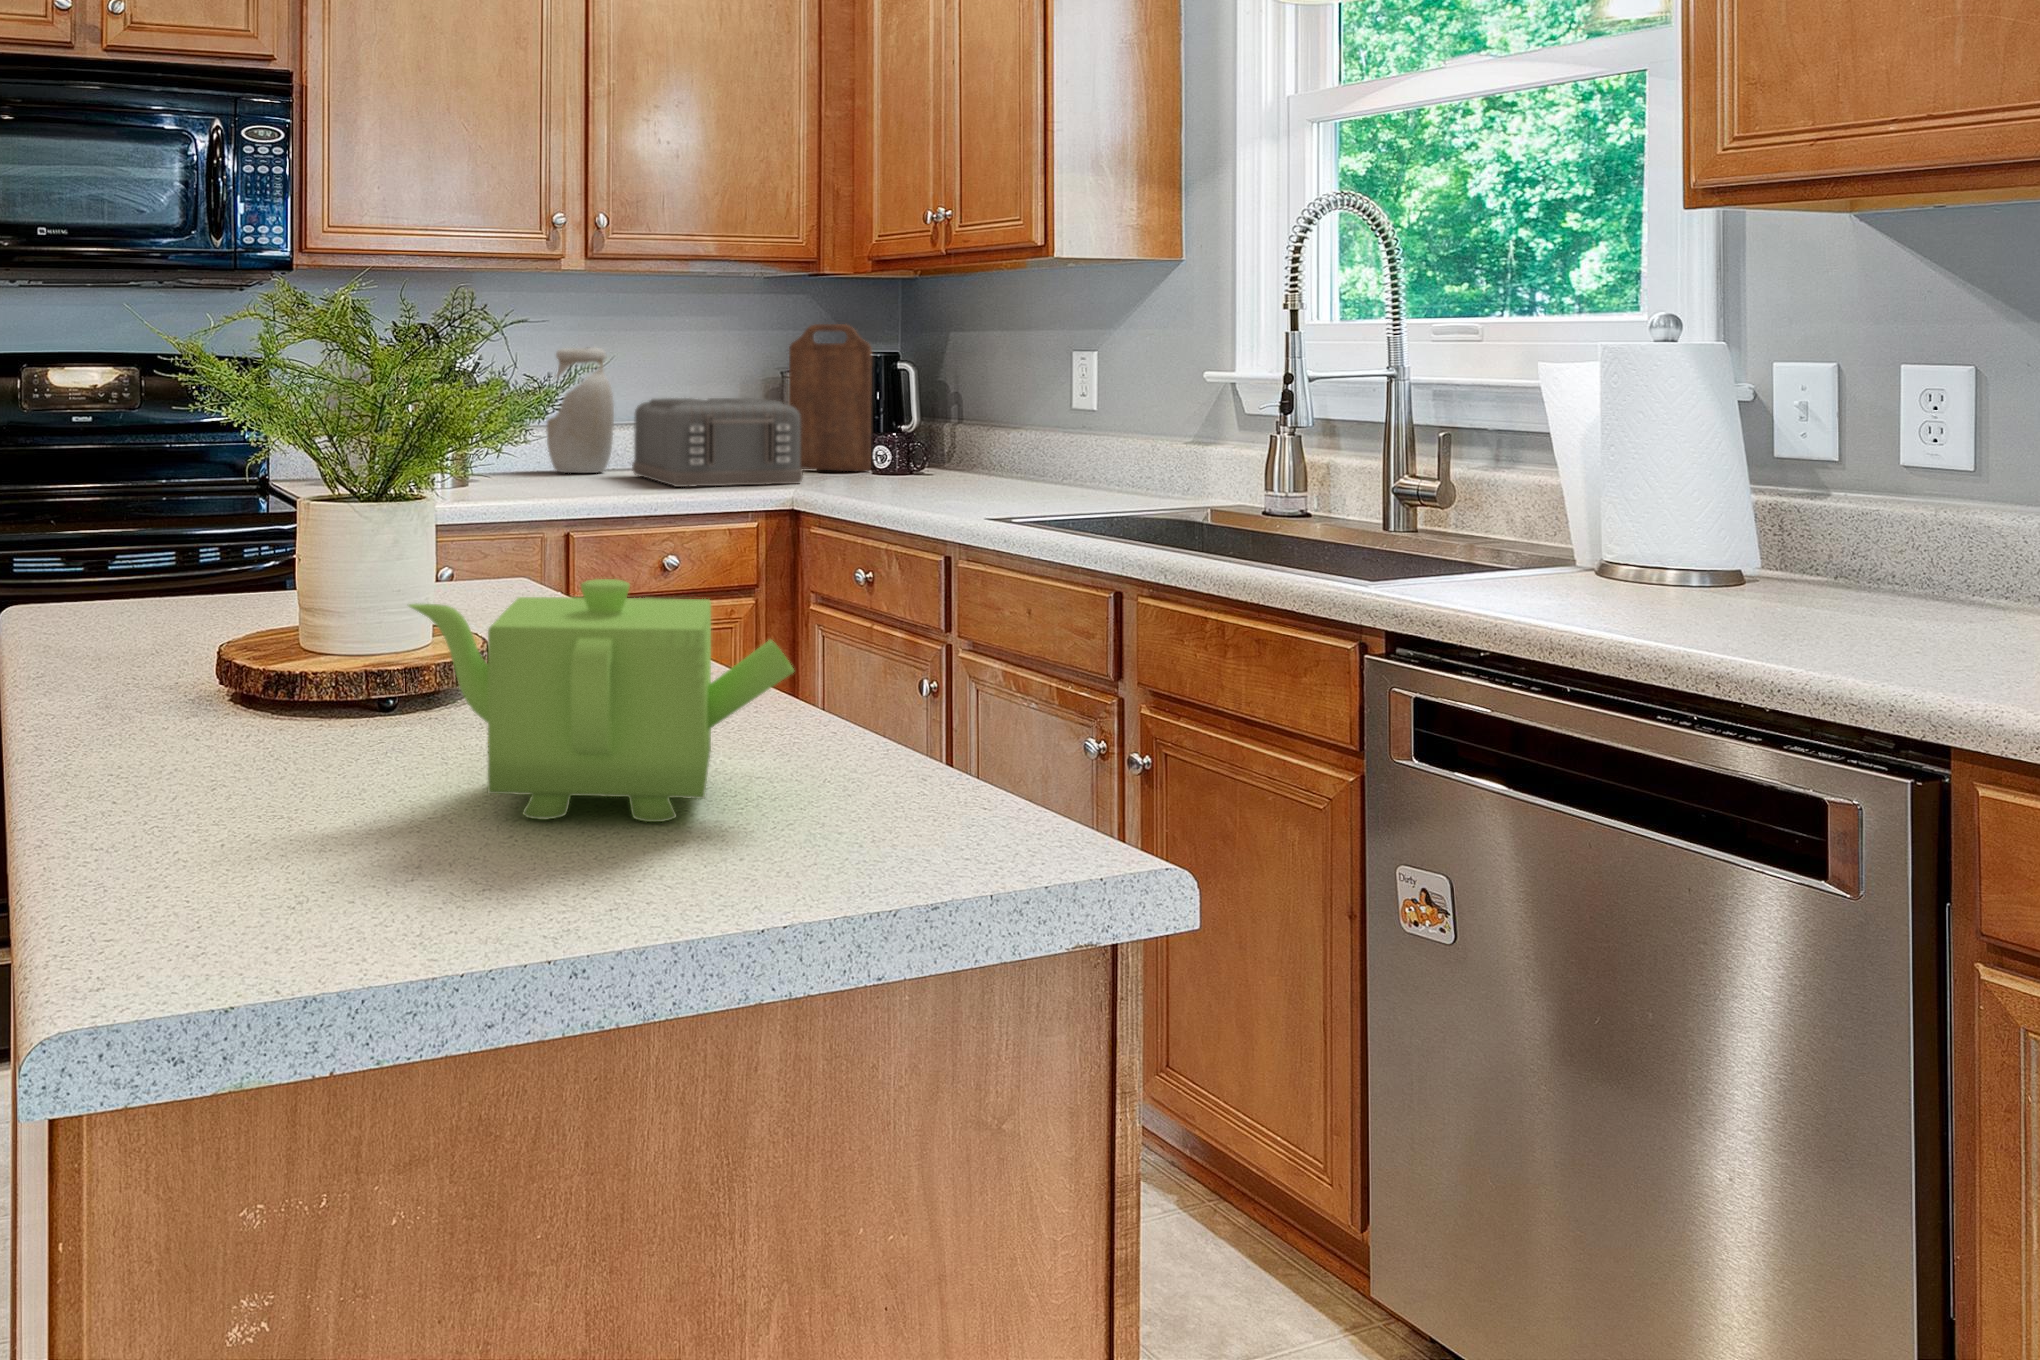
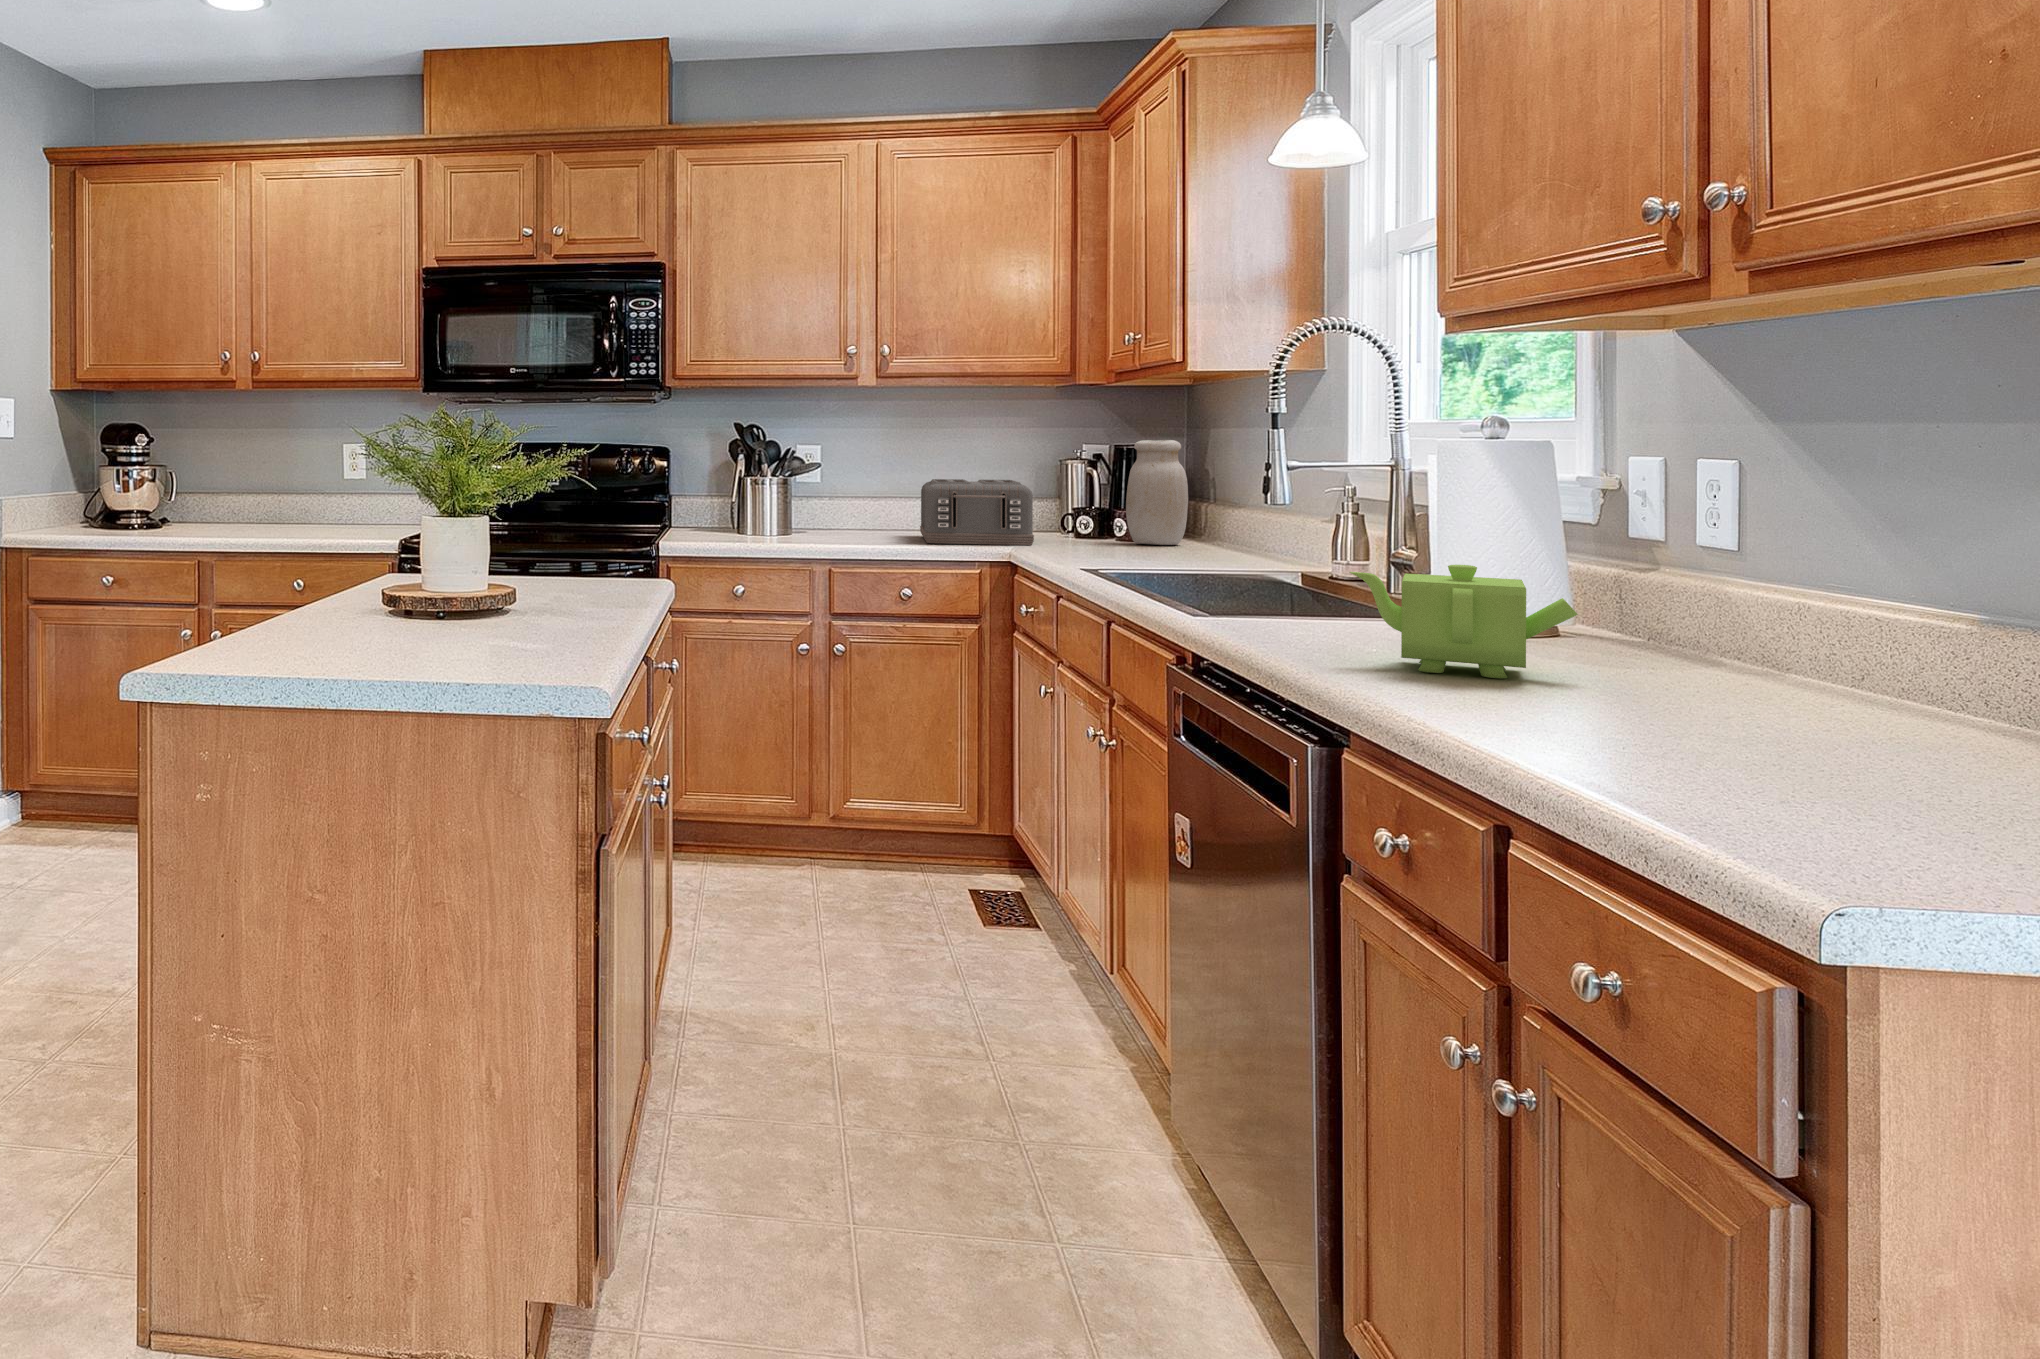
cutting board: present [789,324,872,471] -> none [1056,423,1119,540]
jar: present [547,347,614,473] -> present [1126,440,1188,545]
teapot: present [409,579,794,822] -> present [1350,565,1578,678]

